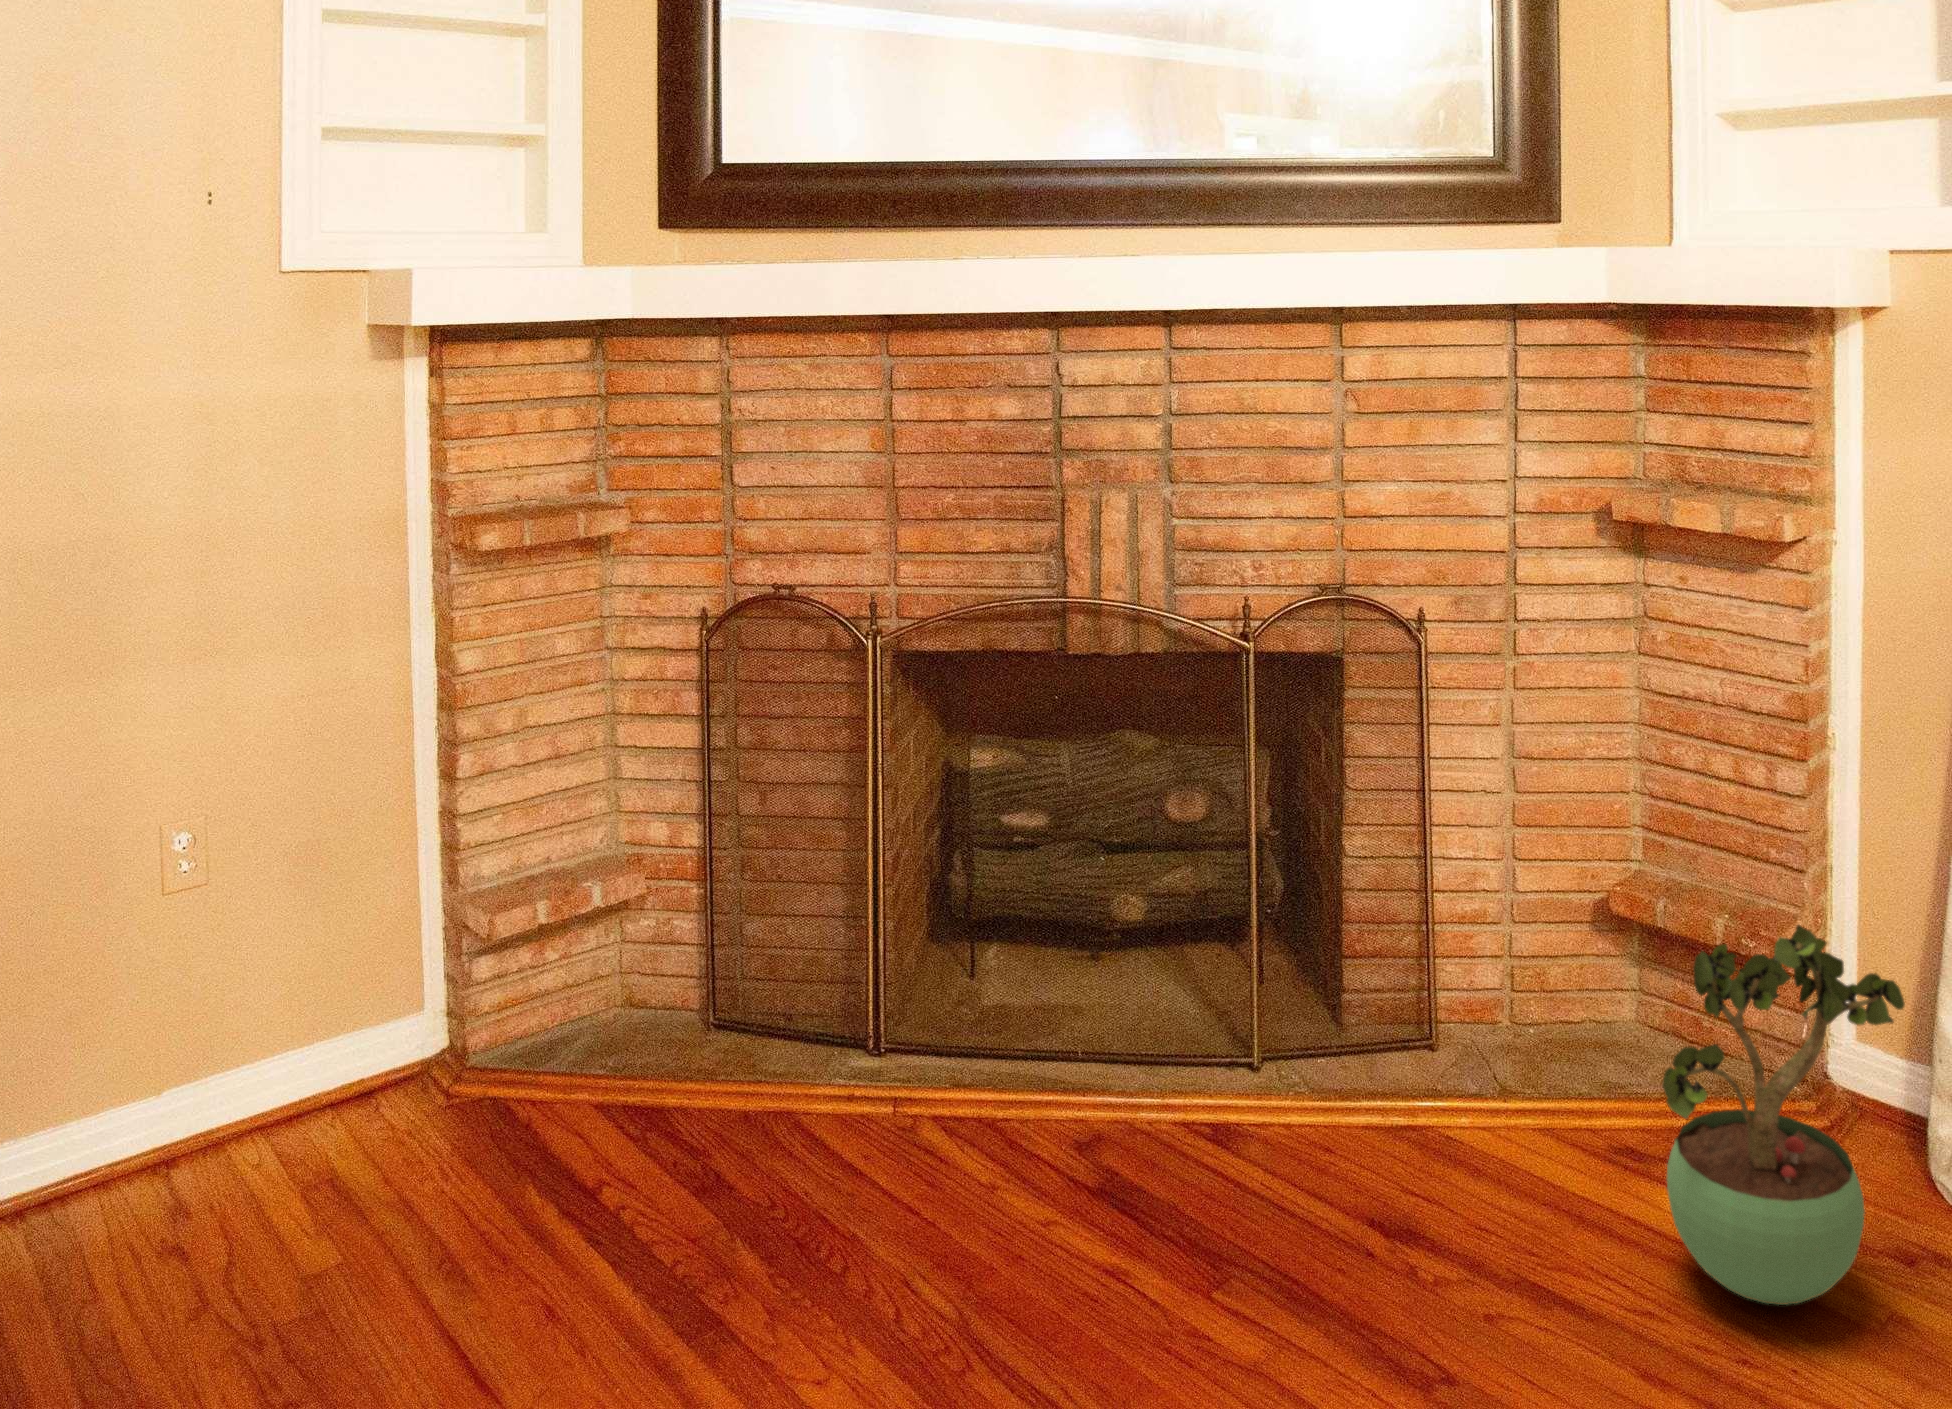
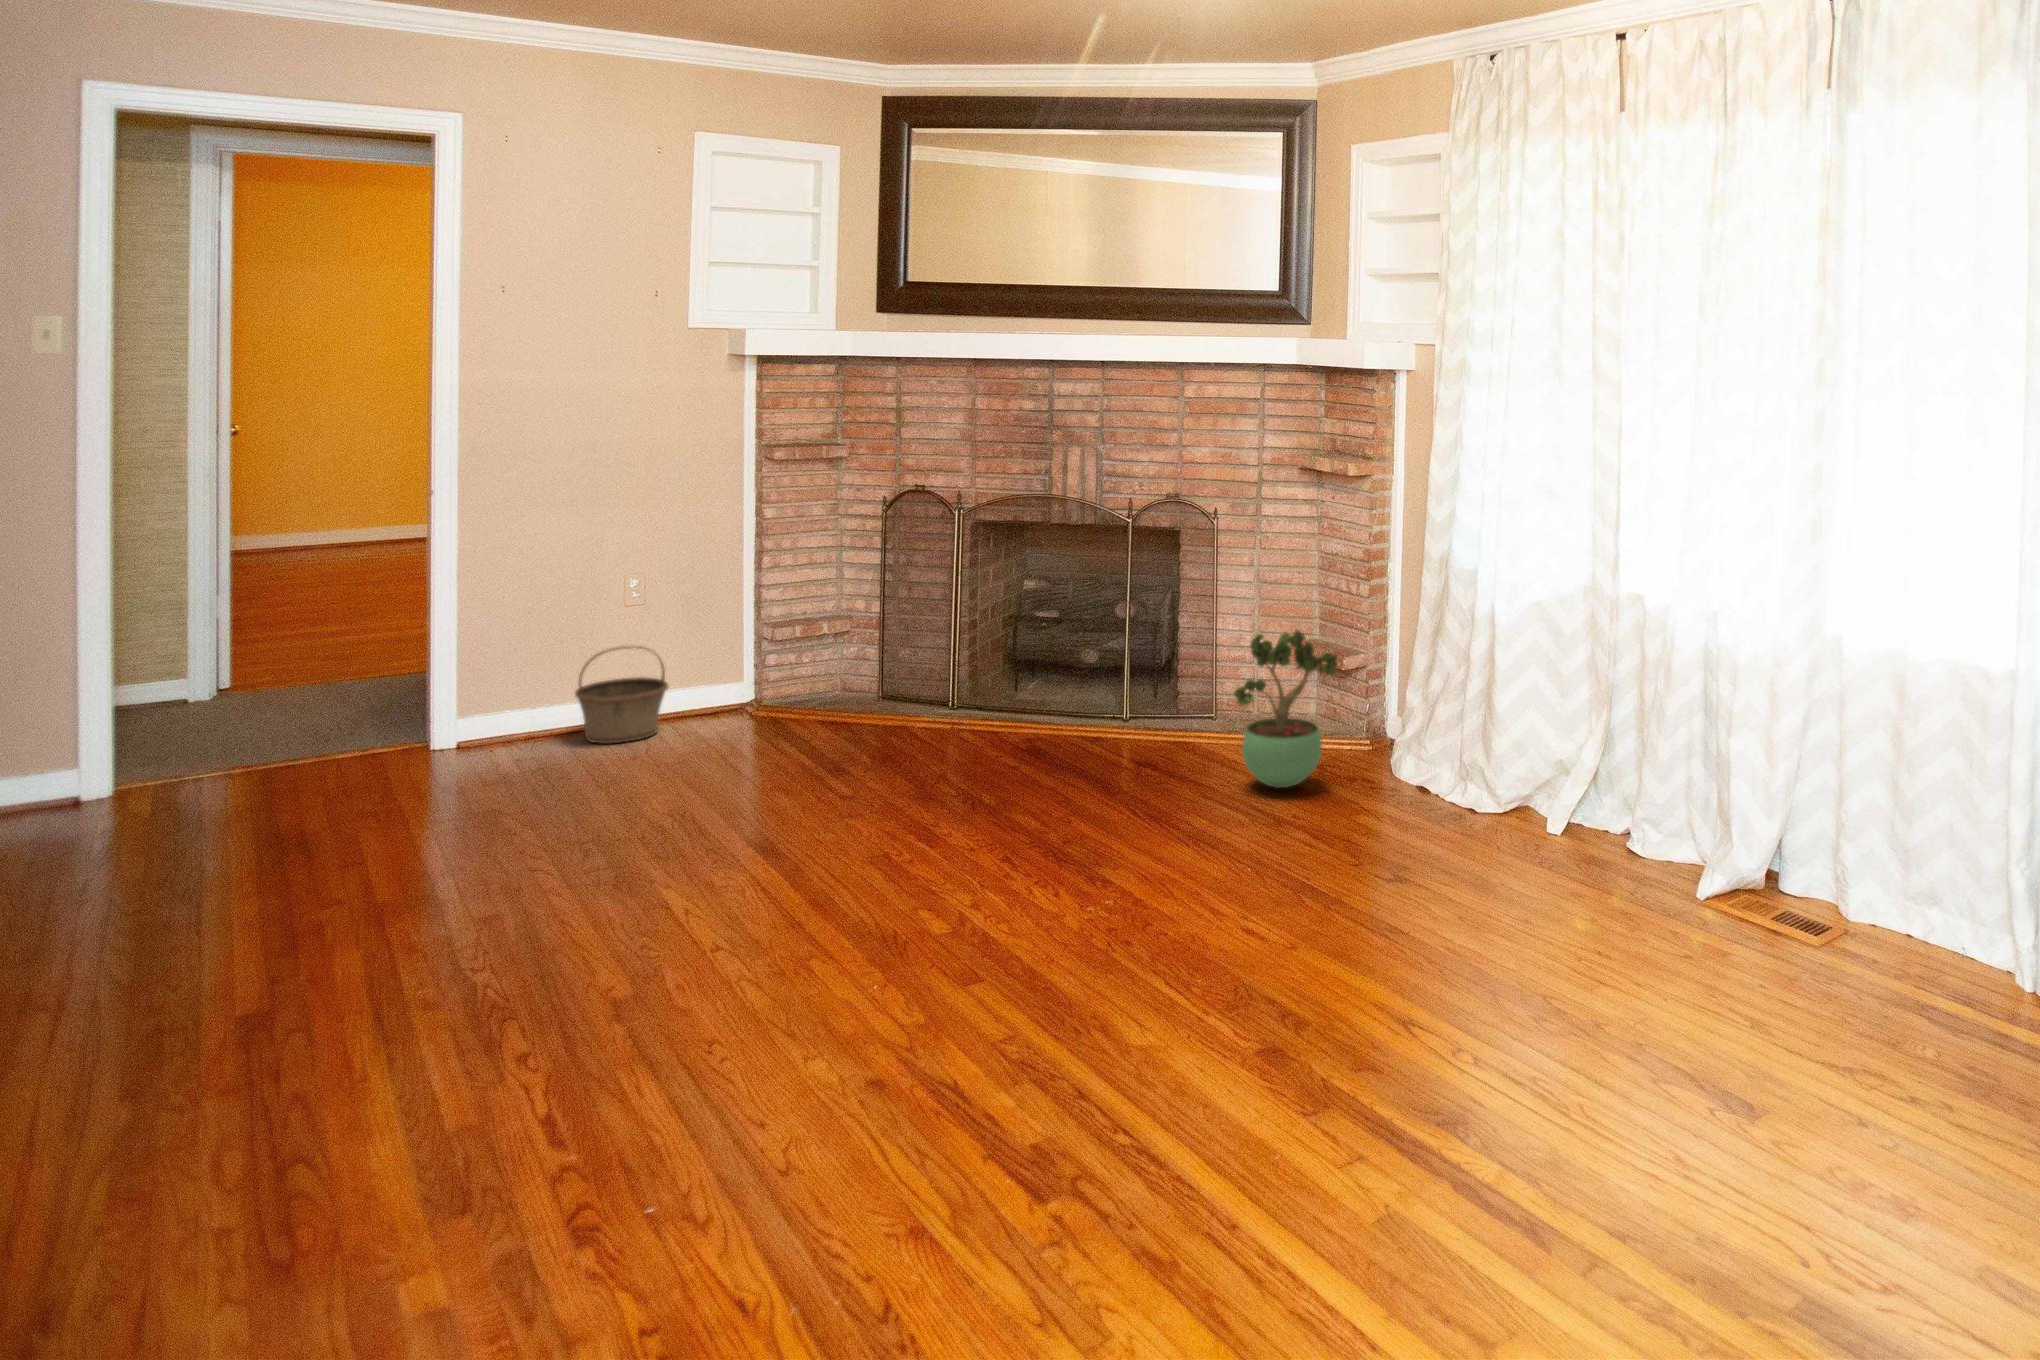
basket: none [40,995,264,1248] -> present [575,646,669,744]

